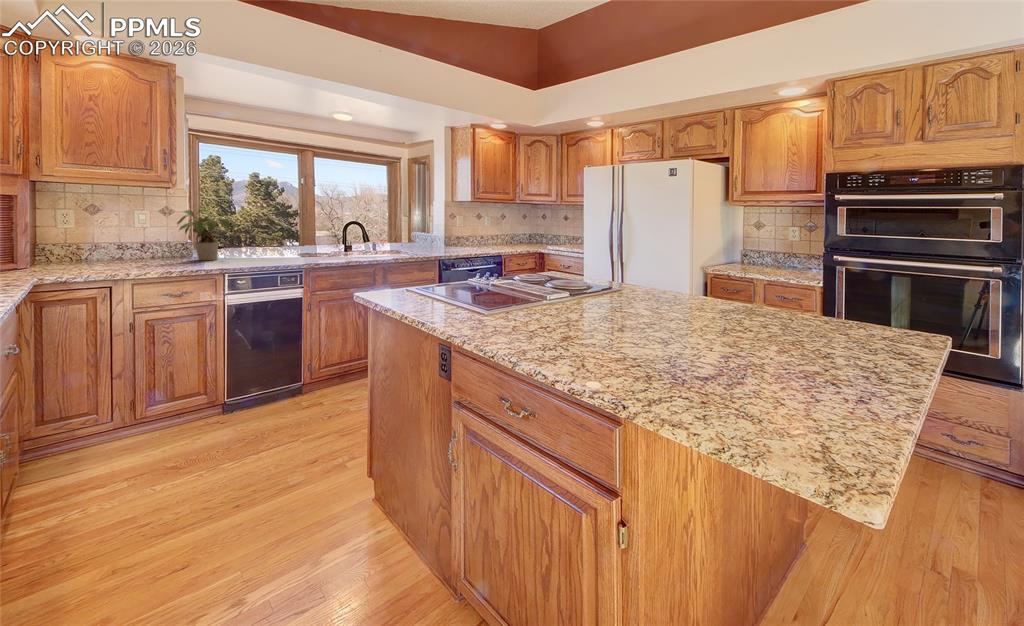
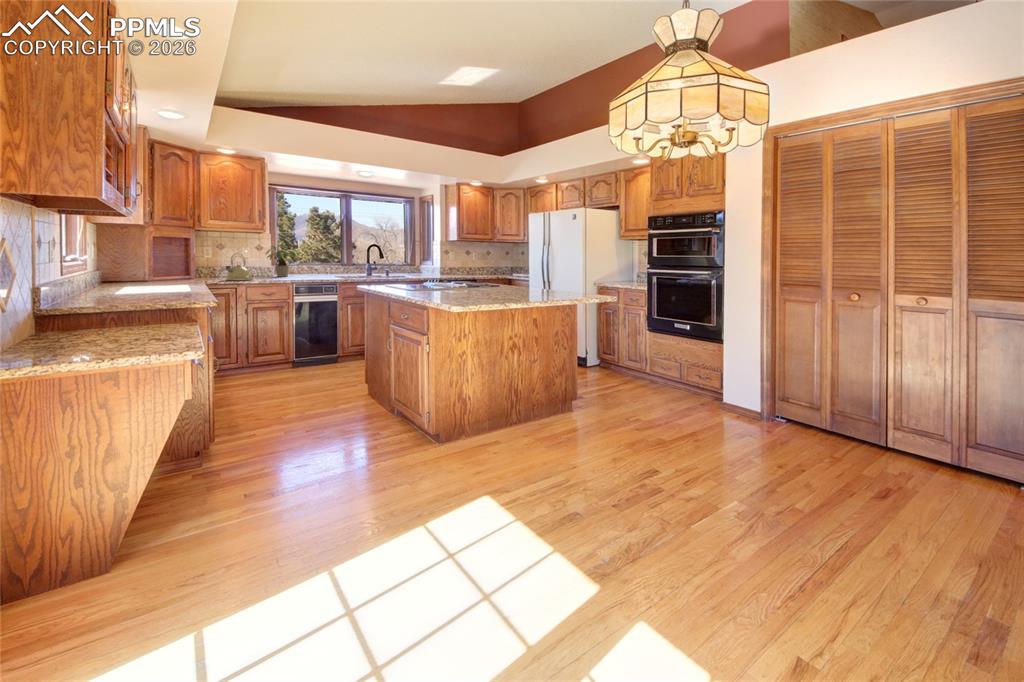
kettle: none [89,223,147,272] -> present [226,255,252,280]

